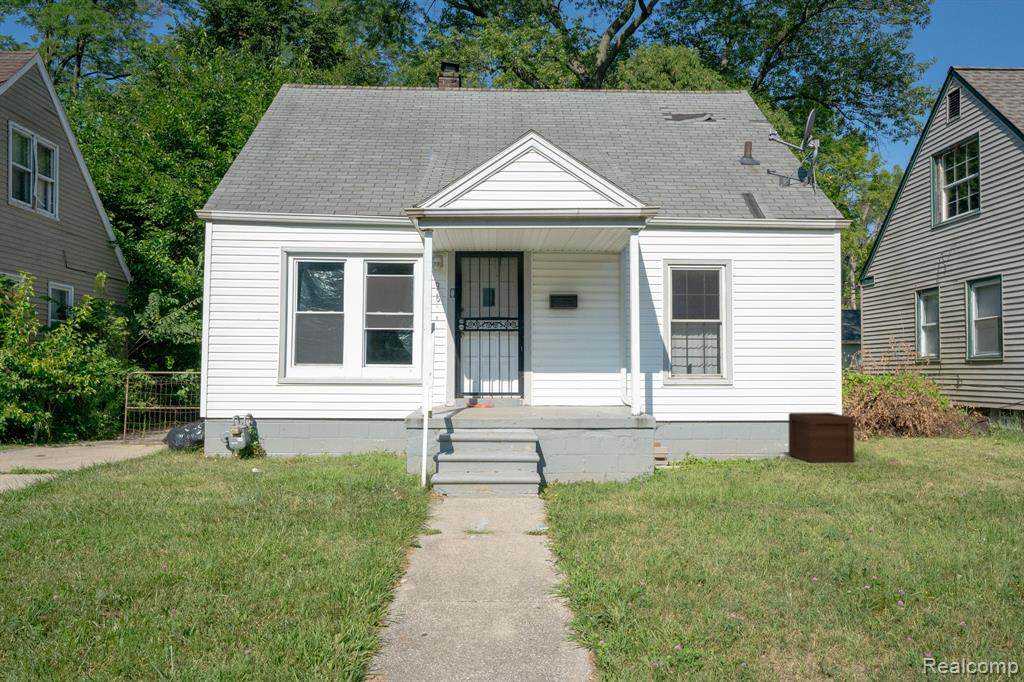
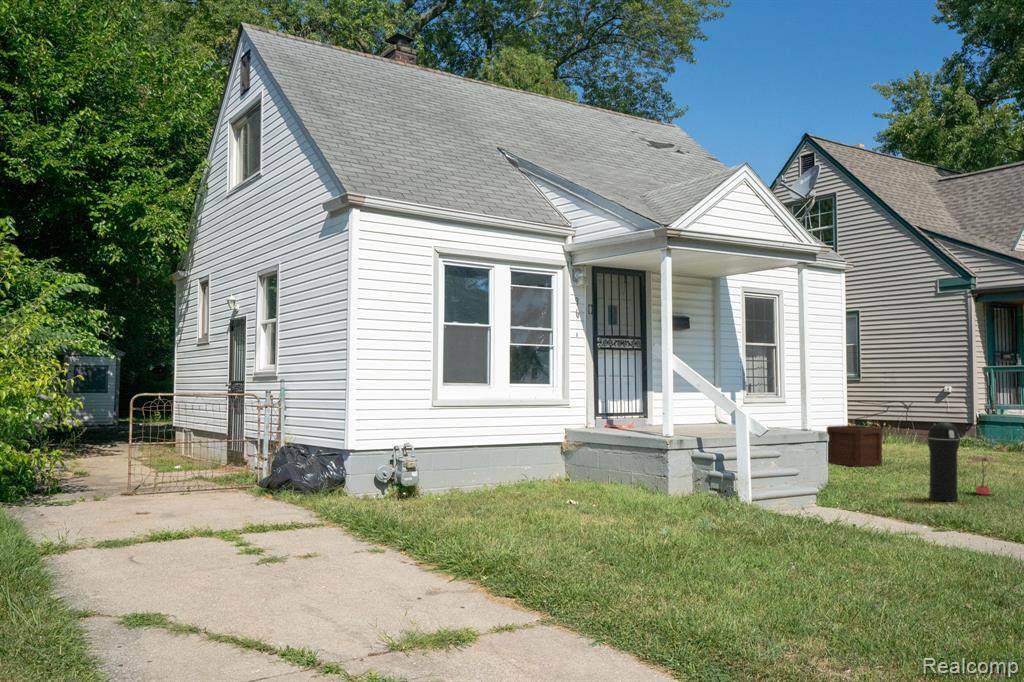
trash can: none [683,411,721,511] -> present [927,422,960,502]
potted plant: none [777,458,816,508] -> present [969,456,997,495]

